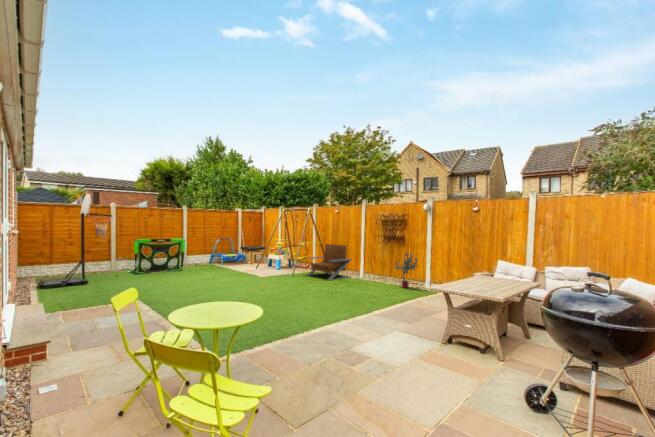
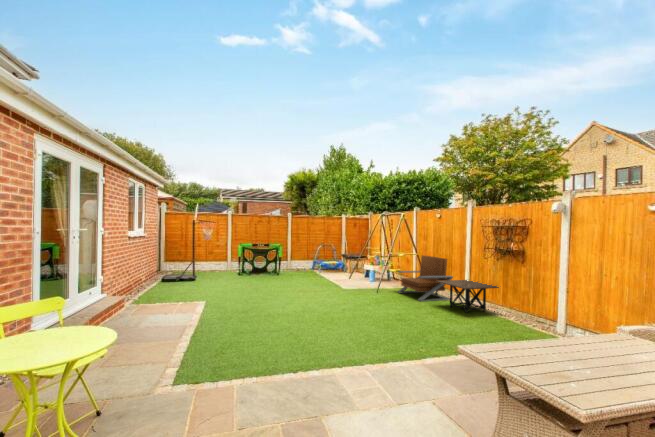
potted tree: present [395,254,417,288] -> none [505,274,543,325]
side table: none [344,261,390,285] -> present [436,280,499,313]

